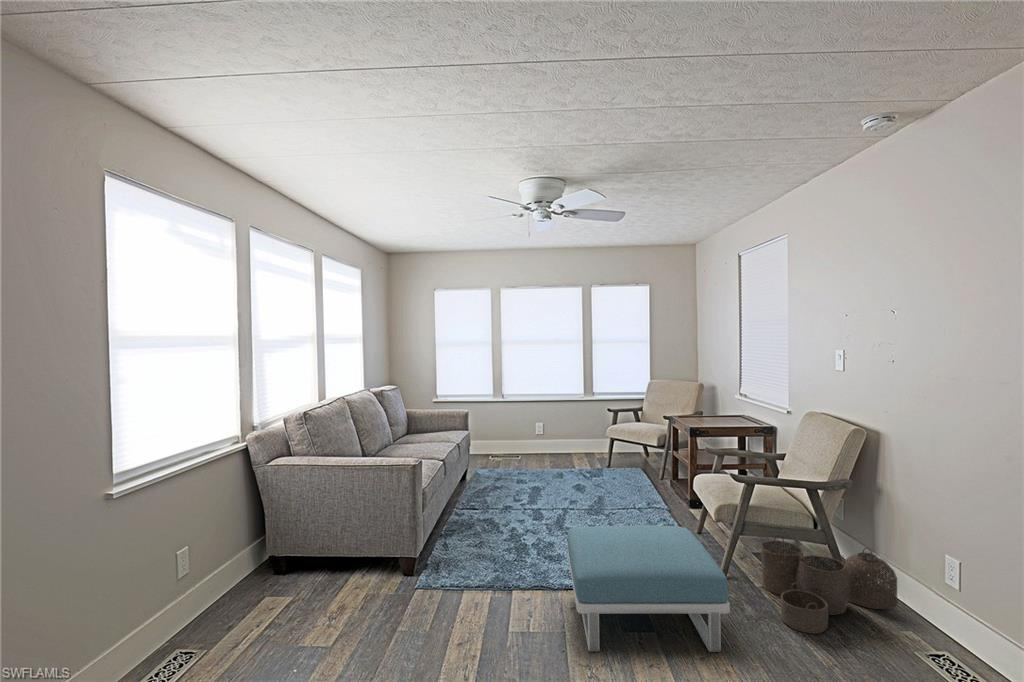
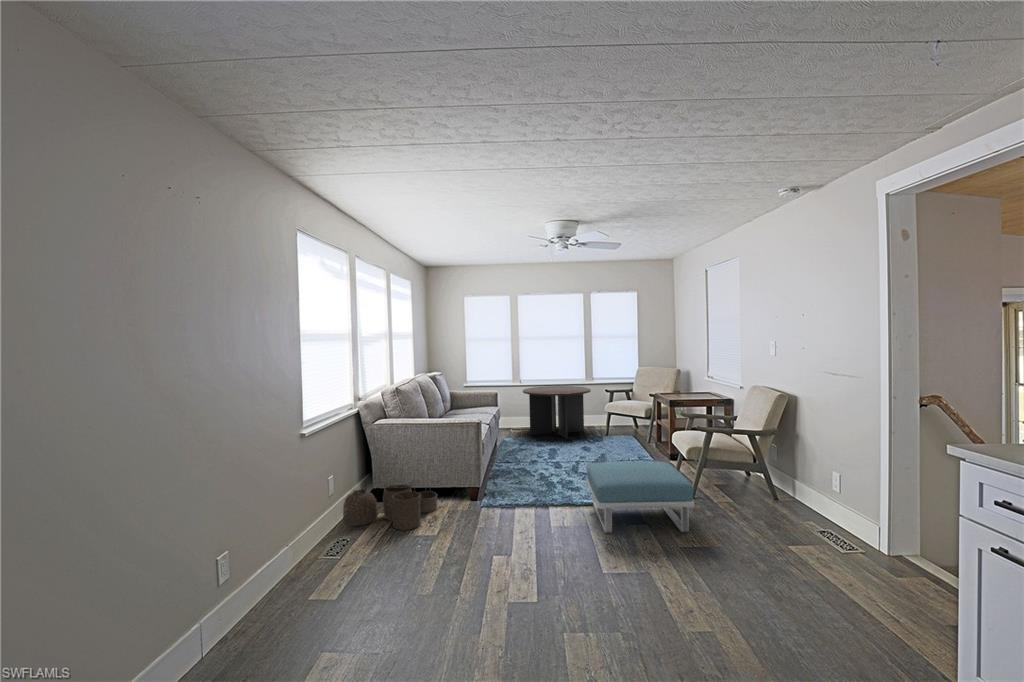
coffee table: none [503,403,589,471] -> present [523,386,591,439]
woven basket: present [761,535,898,633] -> present [343,484,437,530]

